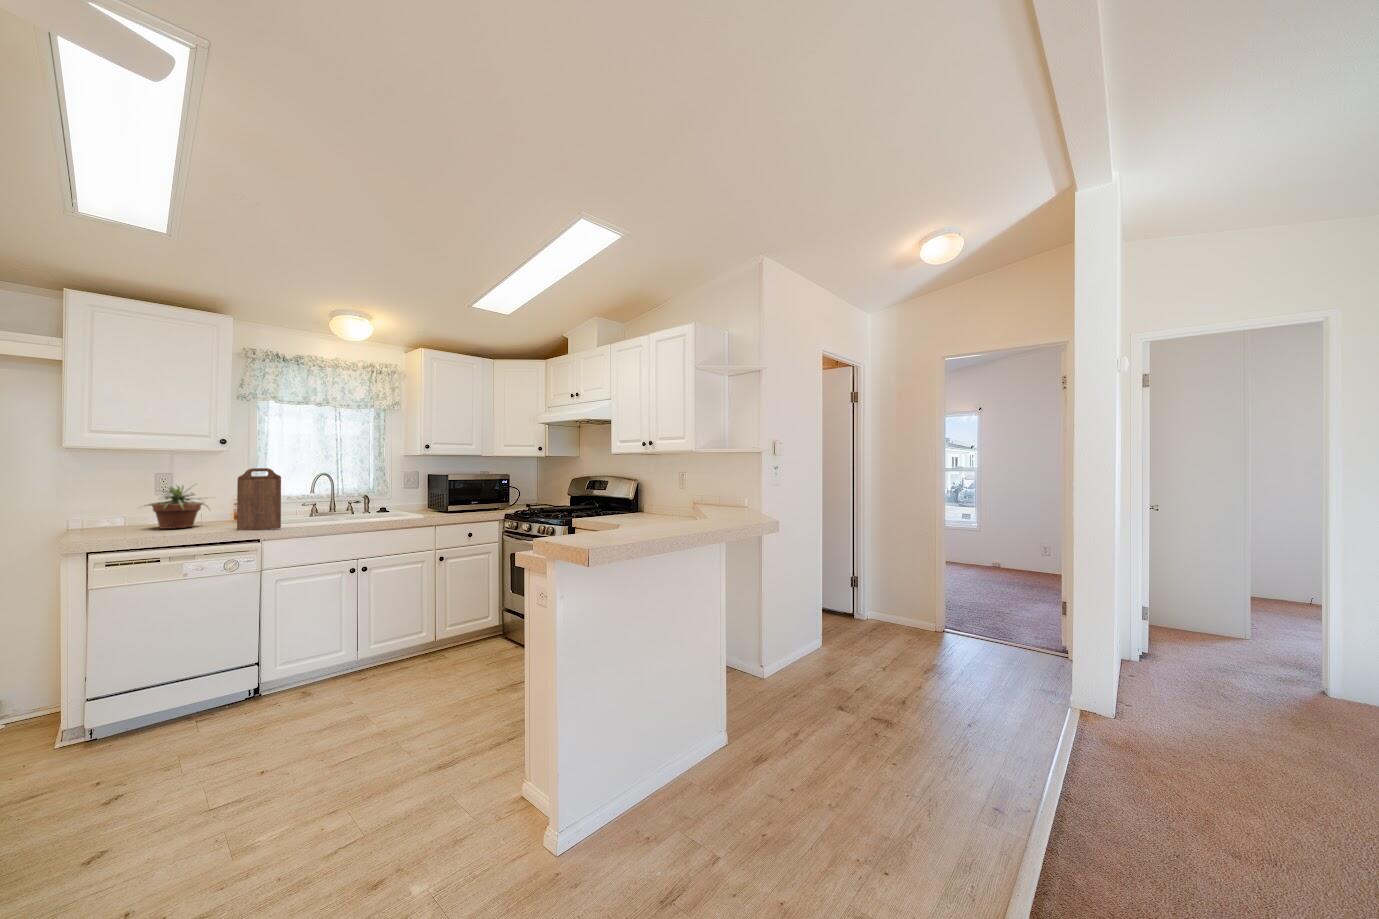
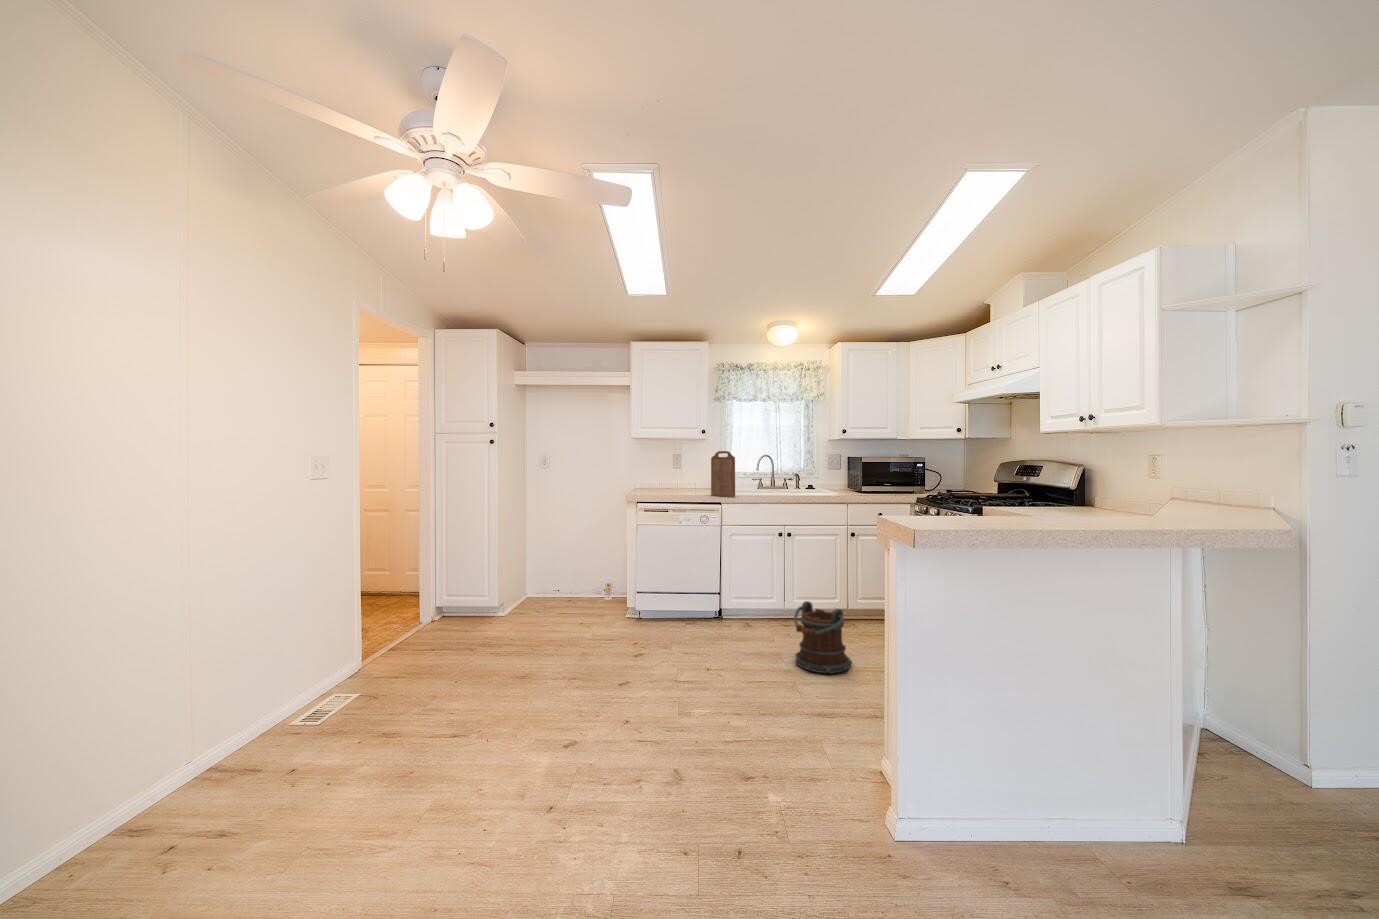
potted plant: present [147,486,210,529] -> none [665,462,702,492]
bucket: none [382,642,454,723] -> present [794,601,852,673]

